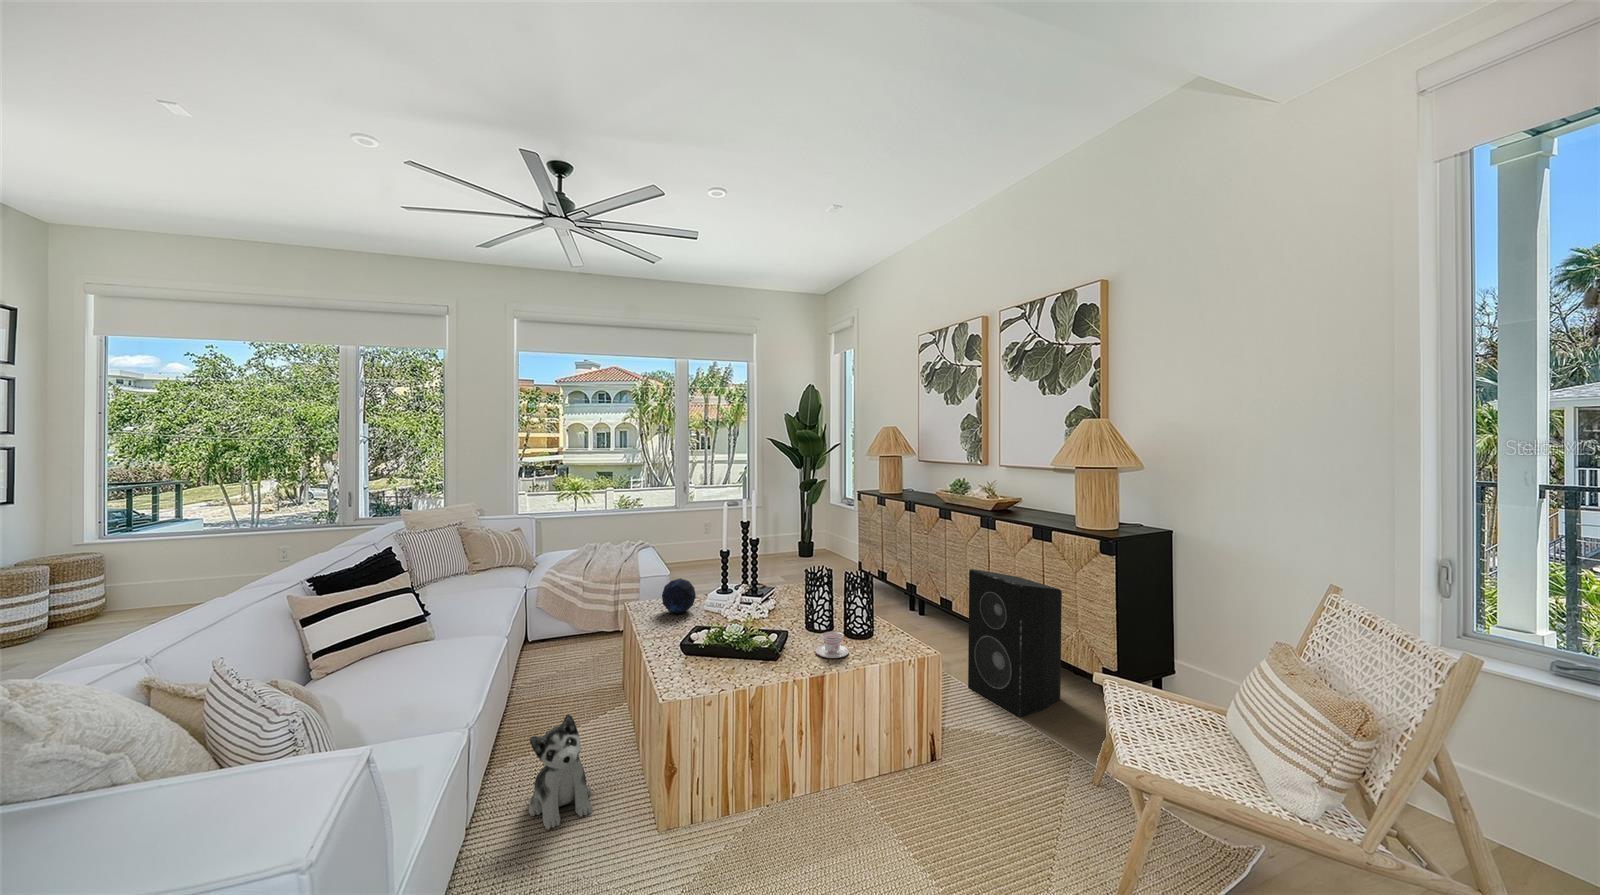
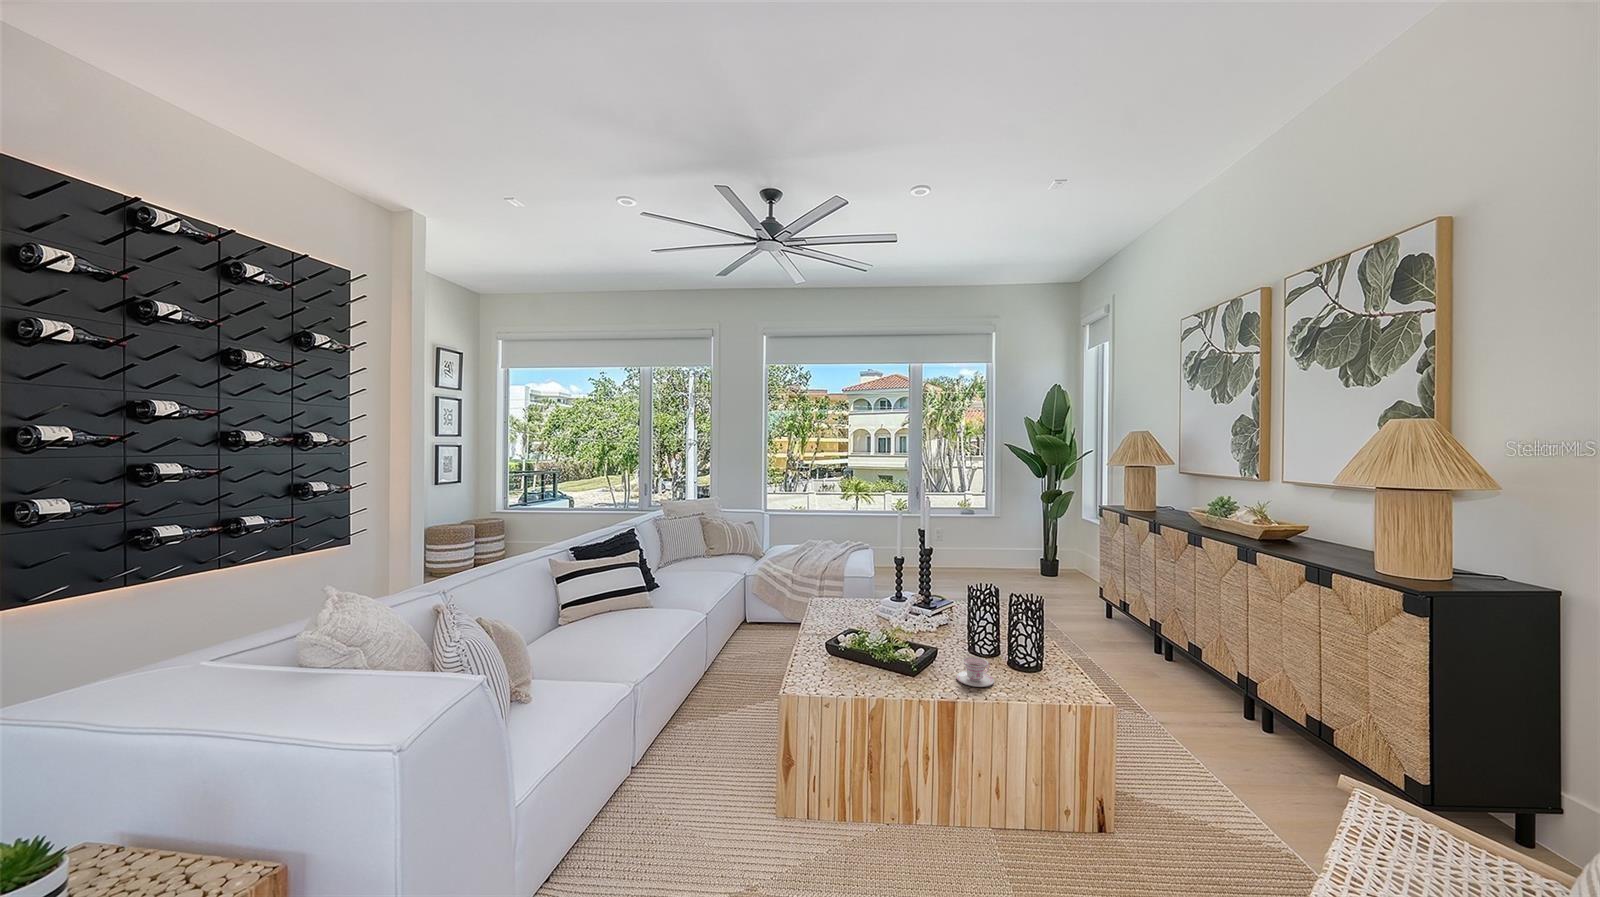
speaker: present [968,569,1062,717] -> none [1193,612,1341,816]
decorative orb: present [662,578,696,614] -> none [830,582,862,616]
plush toy: present [529,714,592,830] -> none [686,689,740,785]

